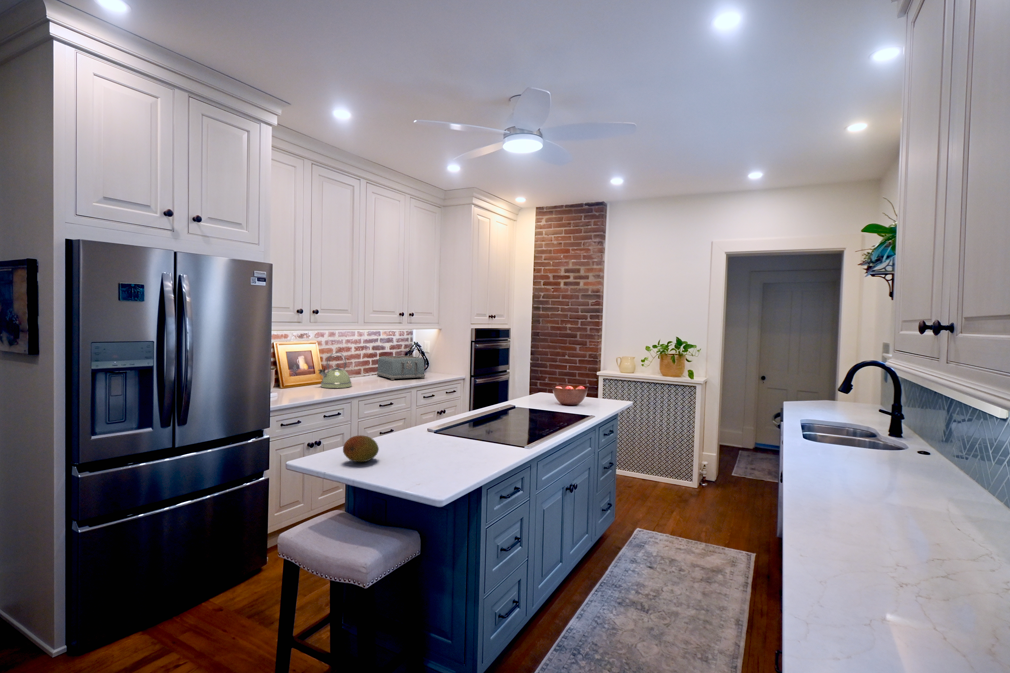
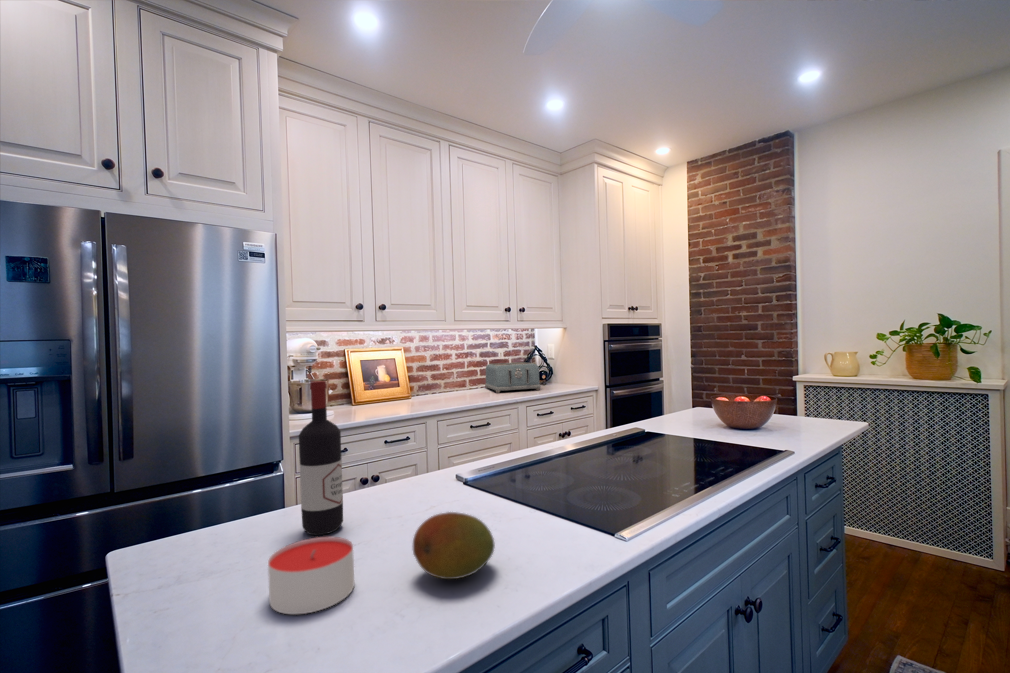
kettle: present [318,353,352,388] -> none [397,359,440,404]
wine bottle: none [377,376,397,452] -> present [299,381,343,535]
fruit: present [343,435,379,462] -> present [413,512,495,579]
candle: none [400,446,433,470] -> present [268,537,354,614]

